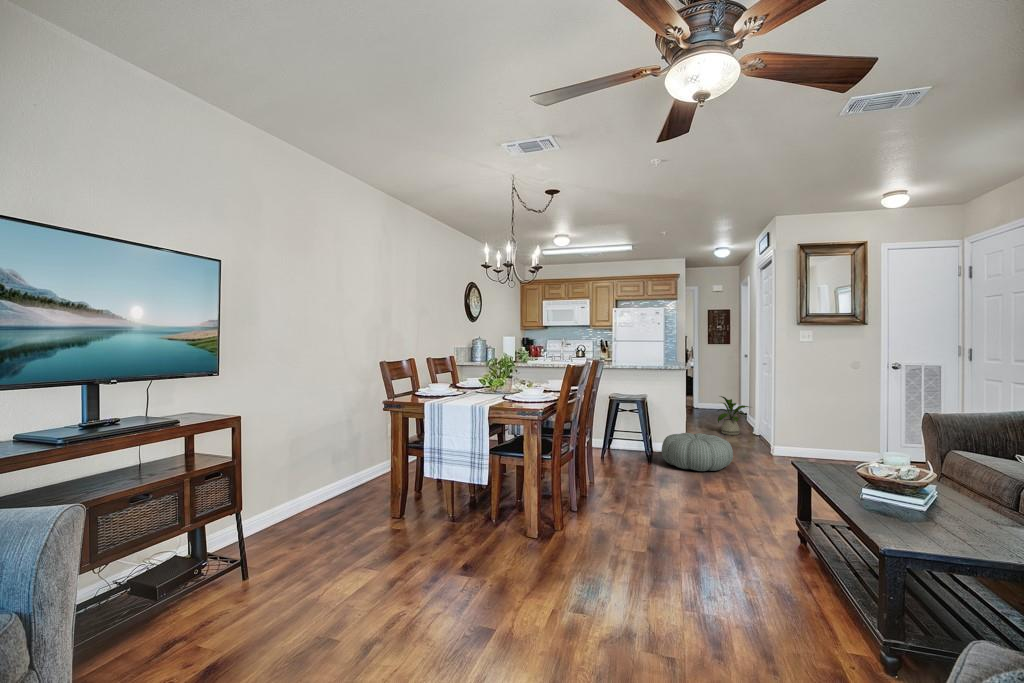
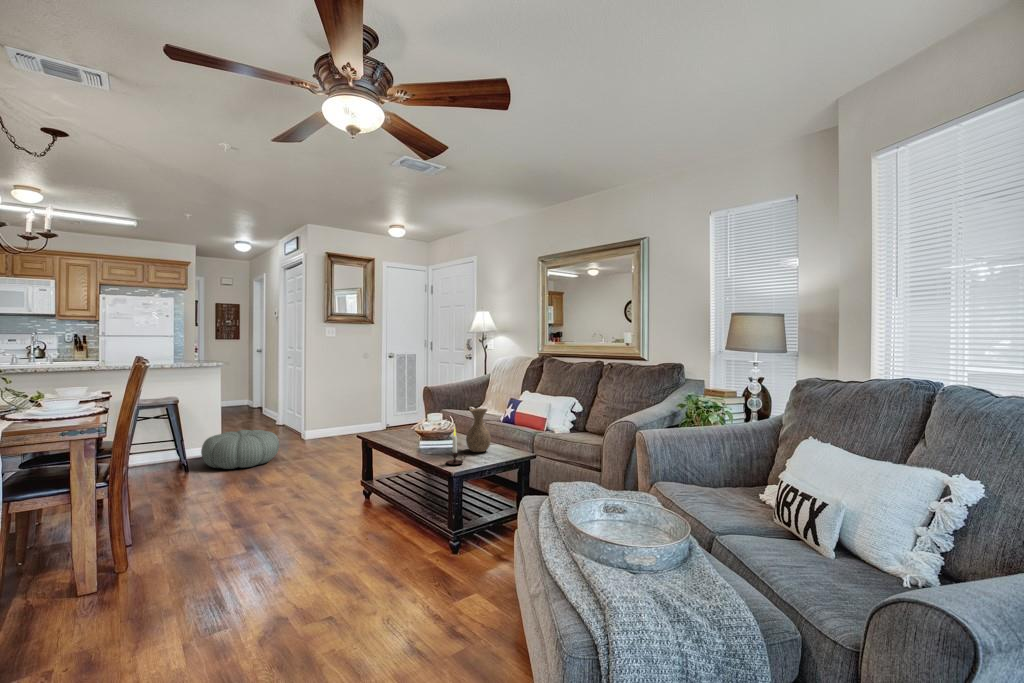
house plant: present [718,396,749,435] -> none [240,392,277,430]
vase: none [942,456,998,532] -> present [466,408,491,452]
candle: none [883,478,924,539] -> present [446,428,465,465]

